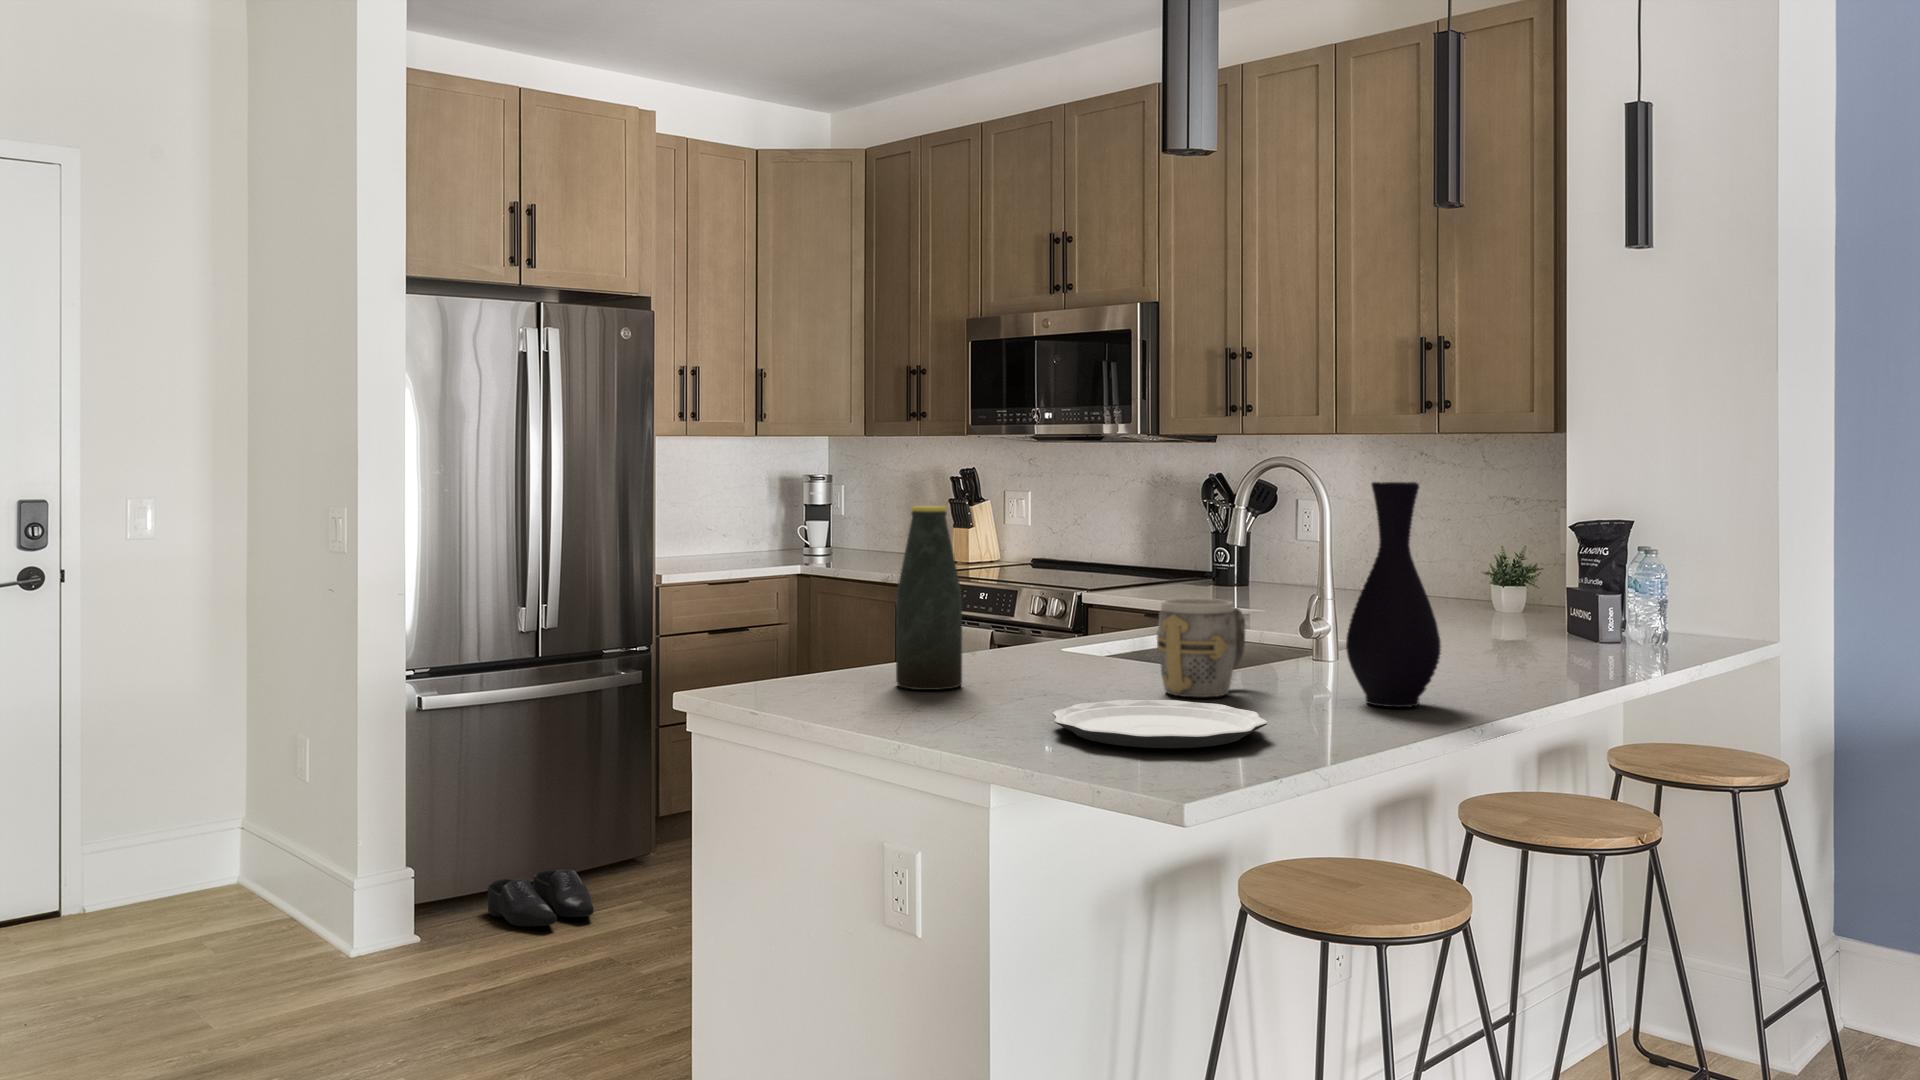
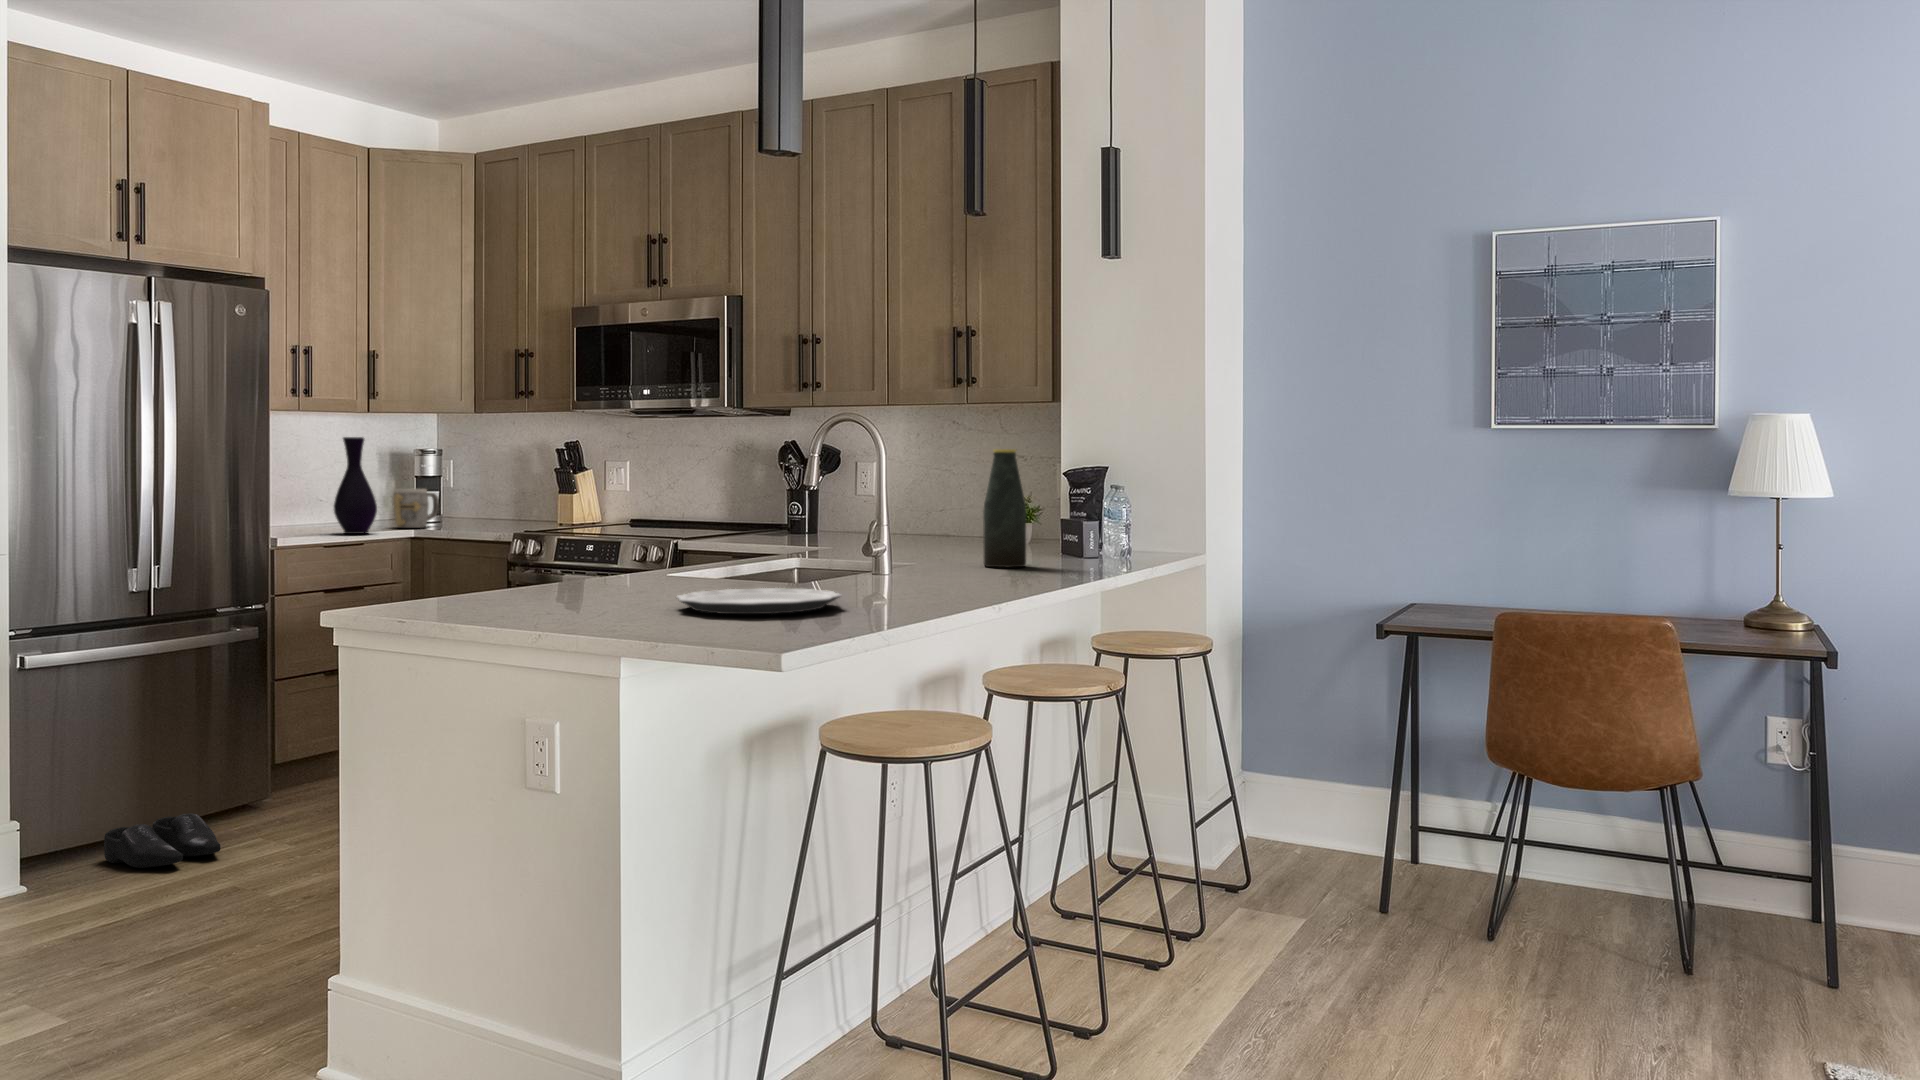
vase: present [1346,482,1441,708] -> present [334,437,377,534]
bottle: present [896,506,962,690] -> present [983,449,1026,567]
mug: present [1157,599,1245,697] -> present [393,489,439,528]

